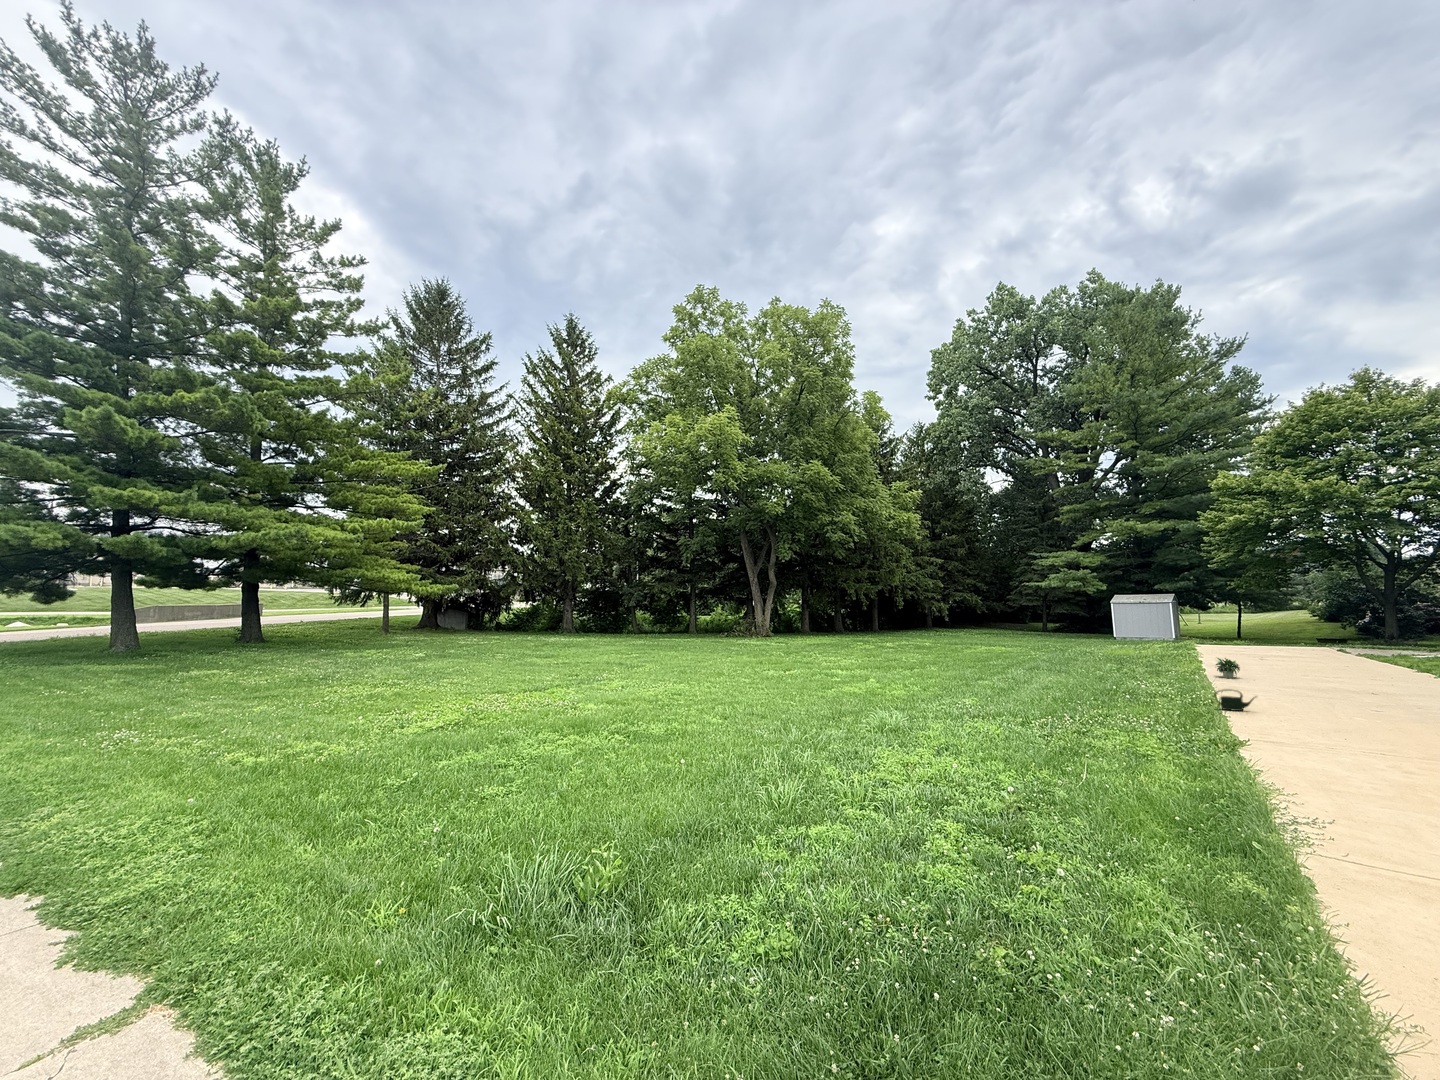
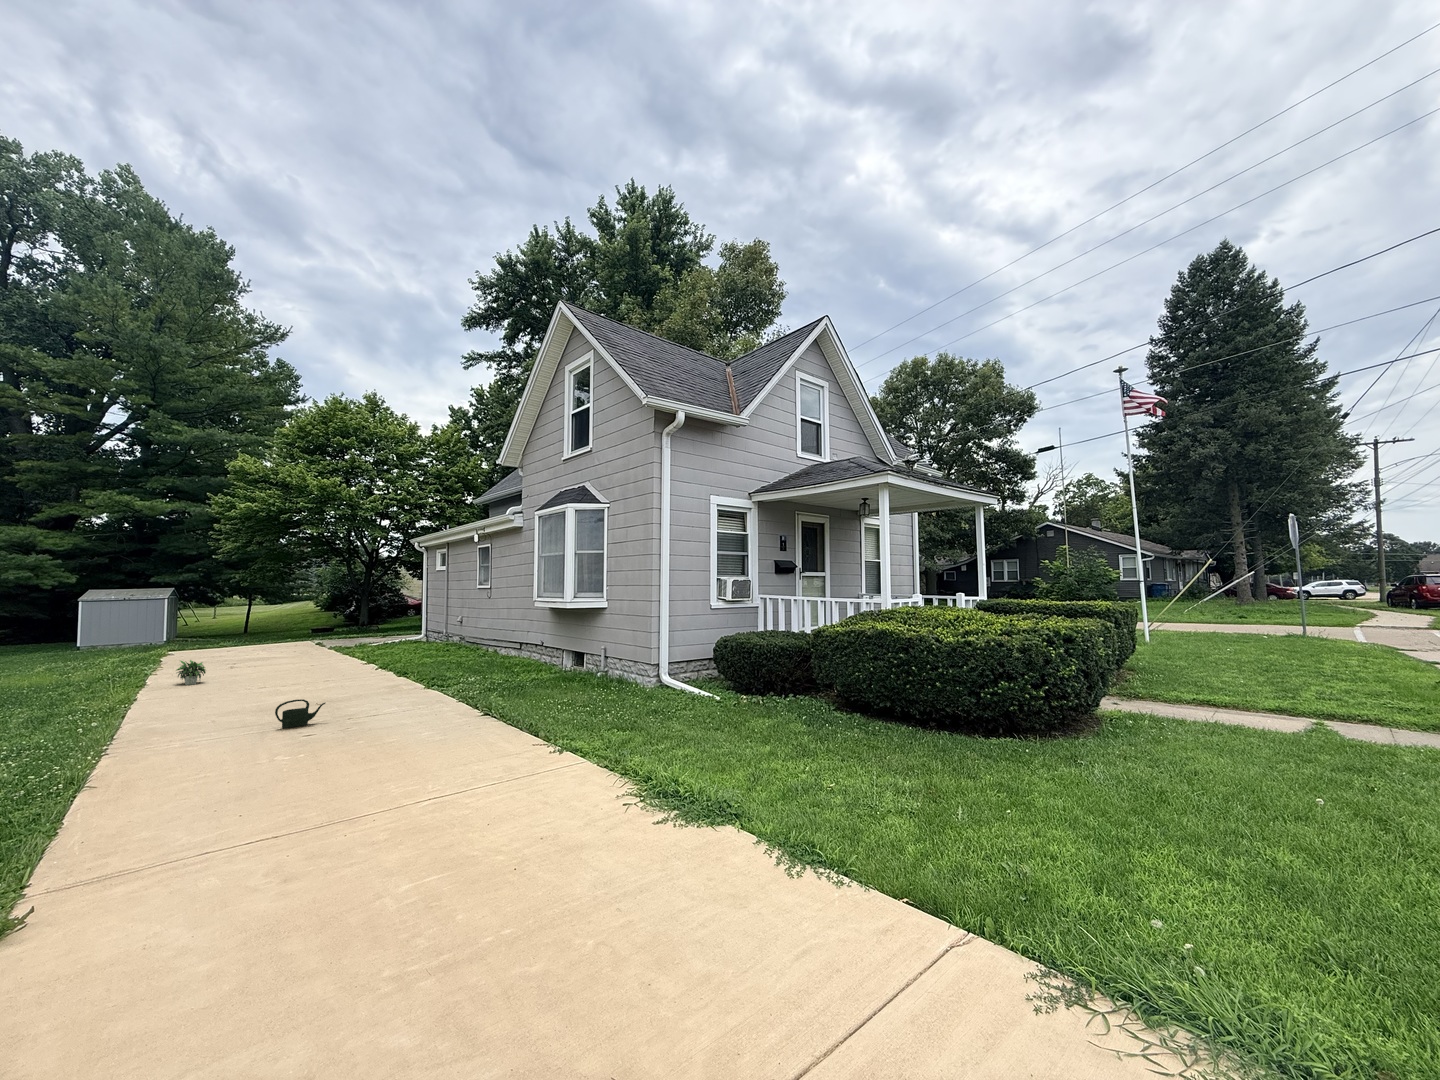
watering can: present [1214,690,1255,711] -> present [275,699,325,728]

